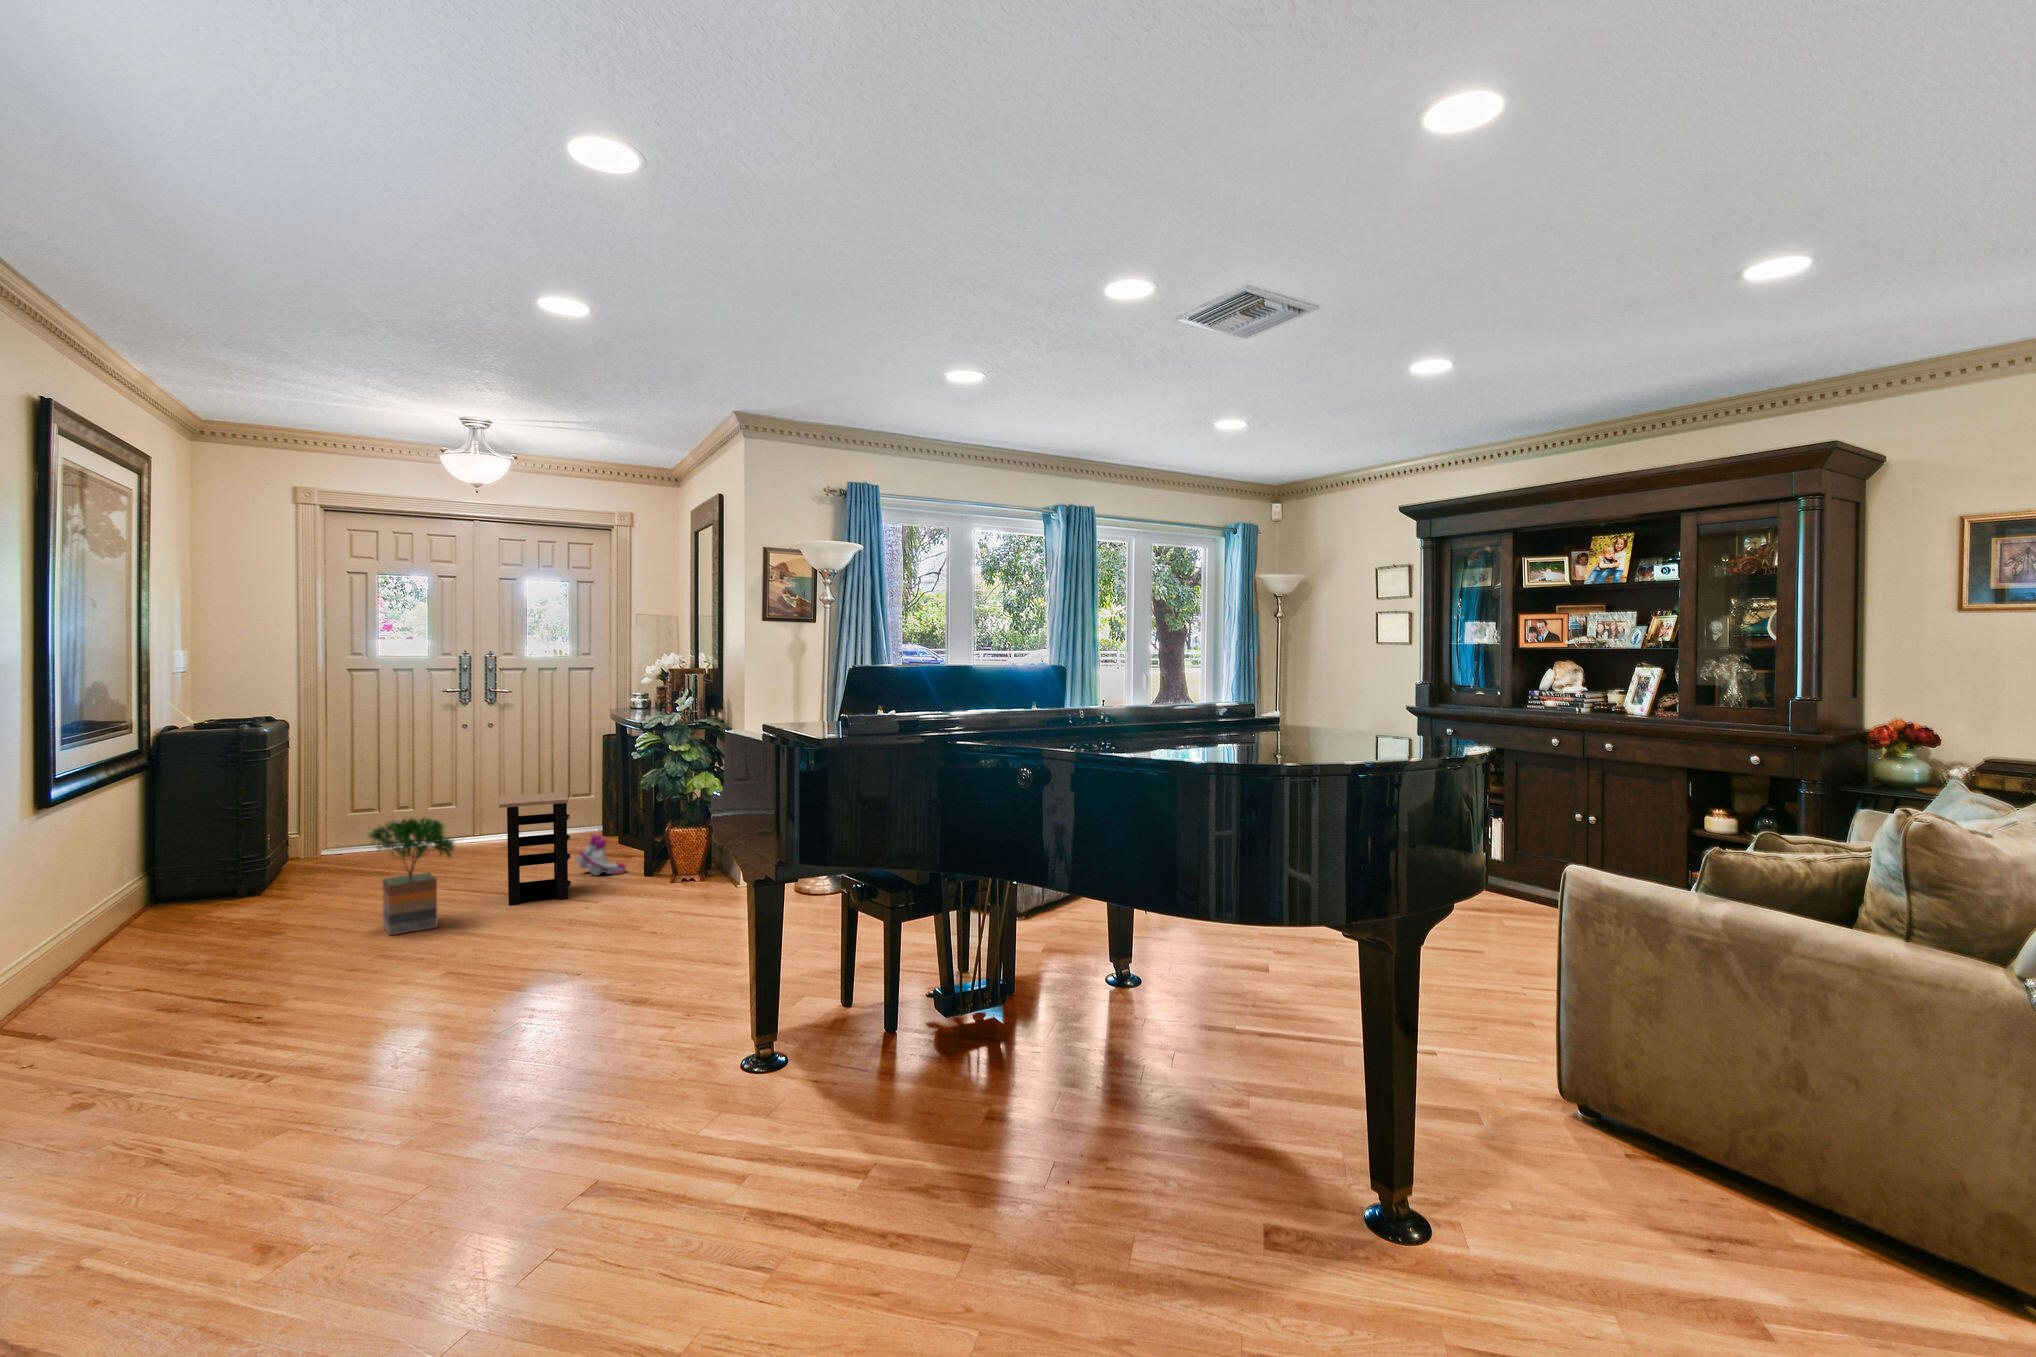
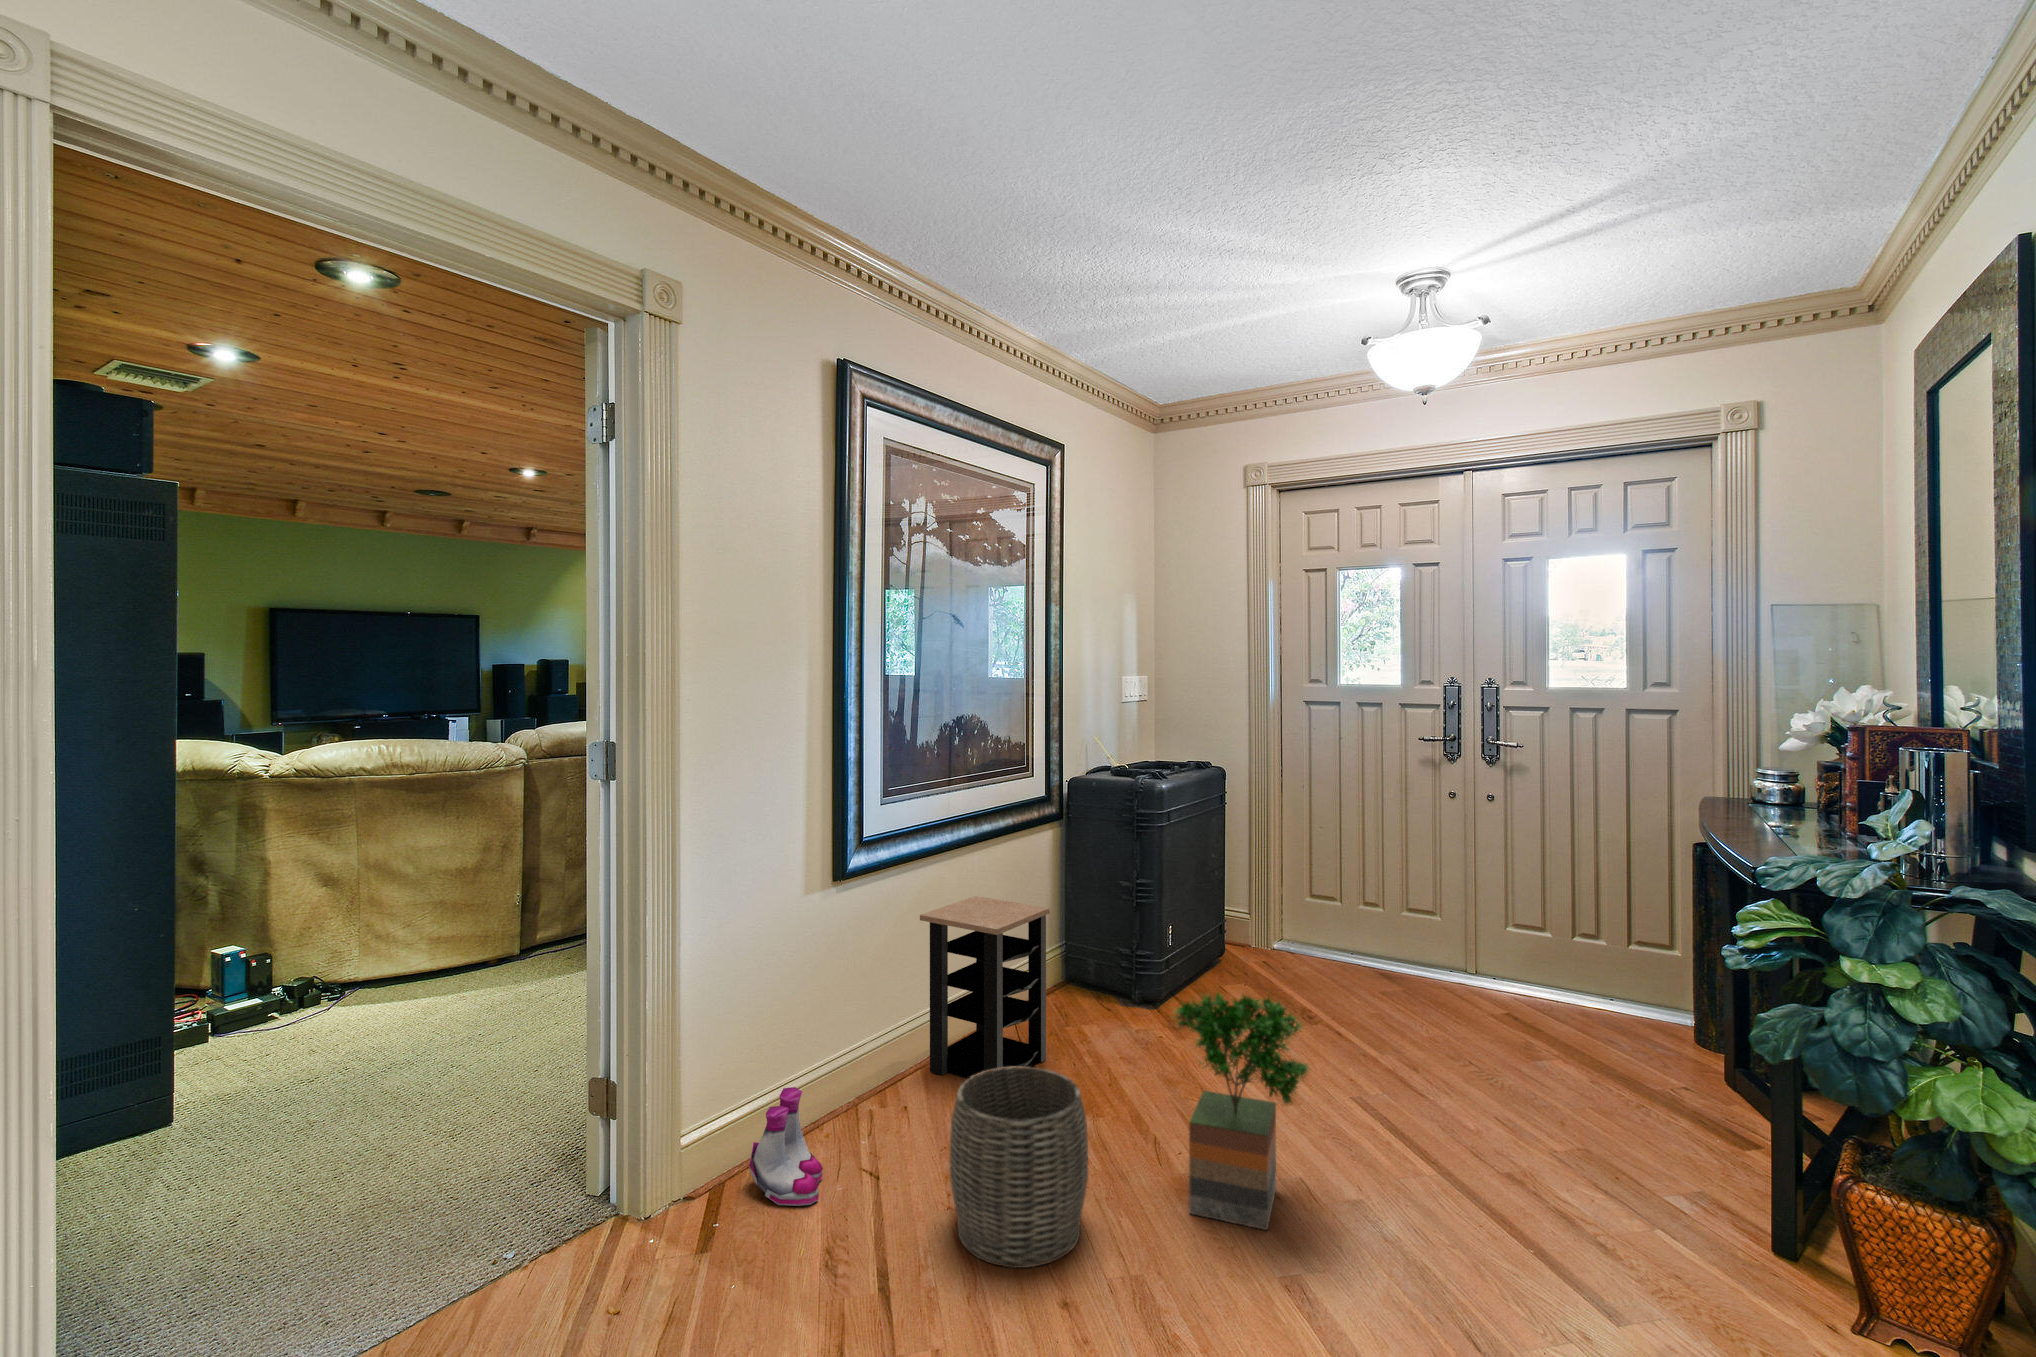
side table: present [499,792,571,905] -> present [920,896,1050,1077]
boots: present [577,835,627,875] -> present [749,1087,823,1206]
woven basket: none [237,877,339,977] -> present [950,1066,1088,1268]

